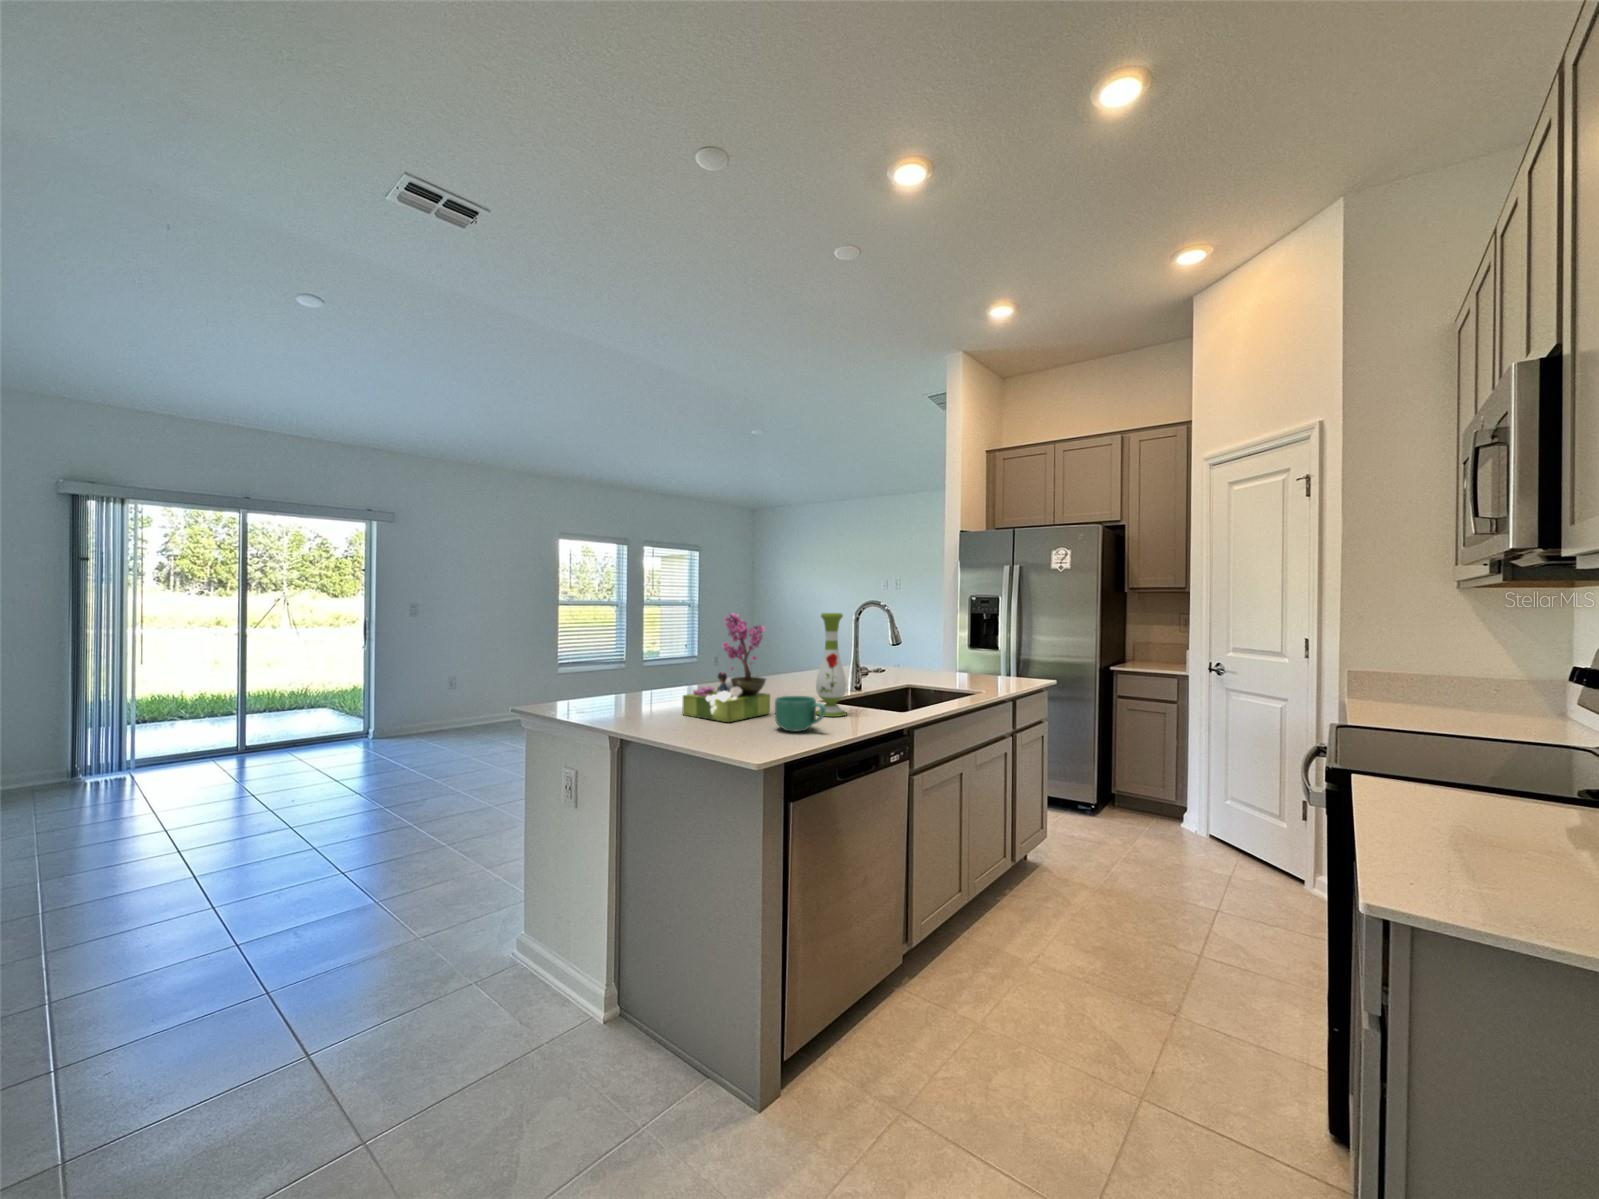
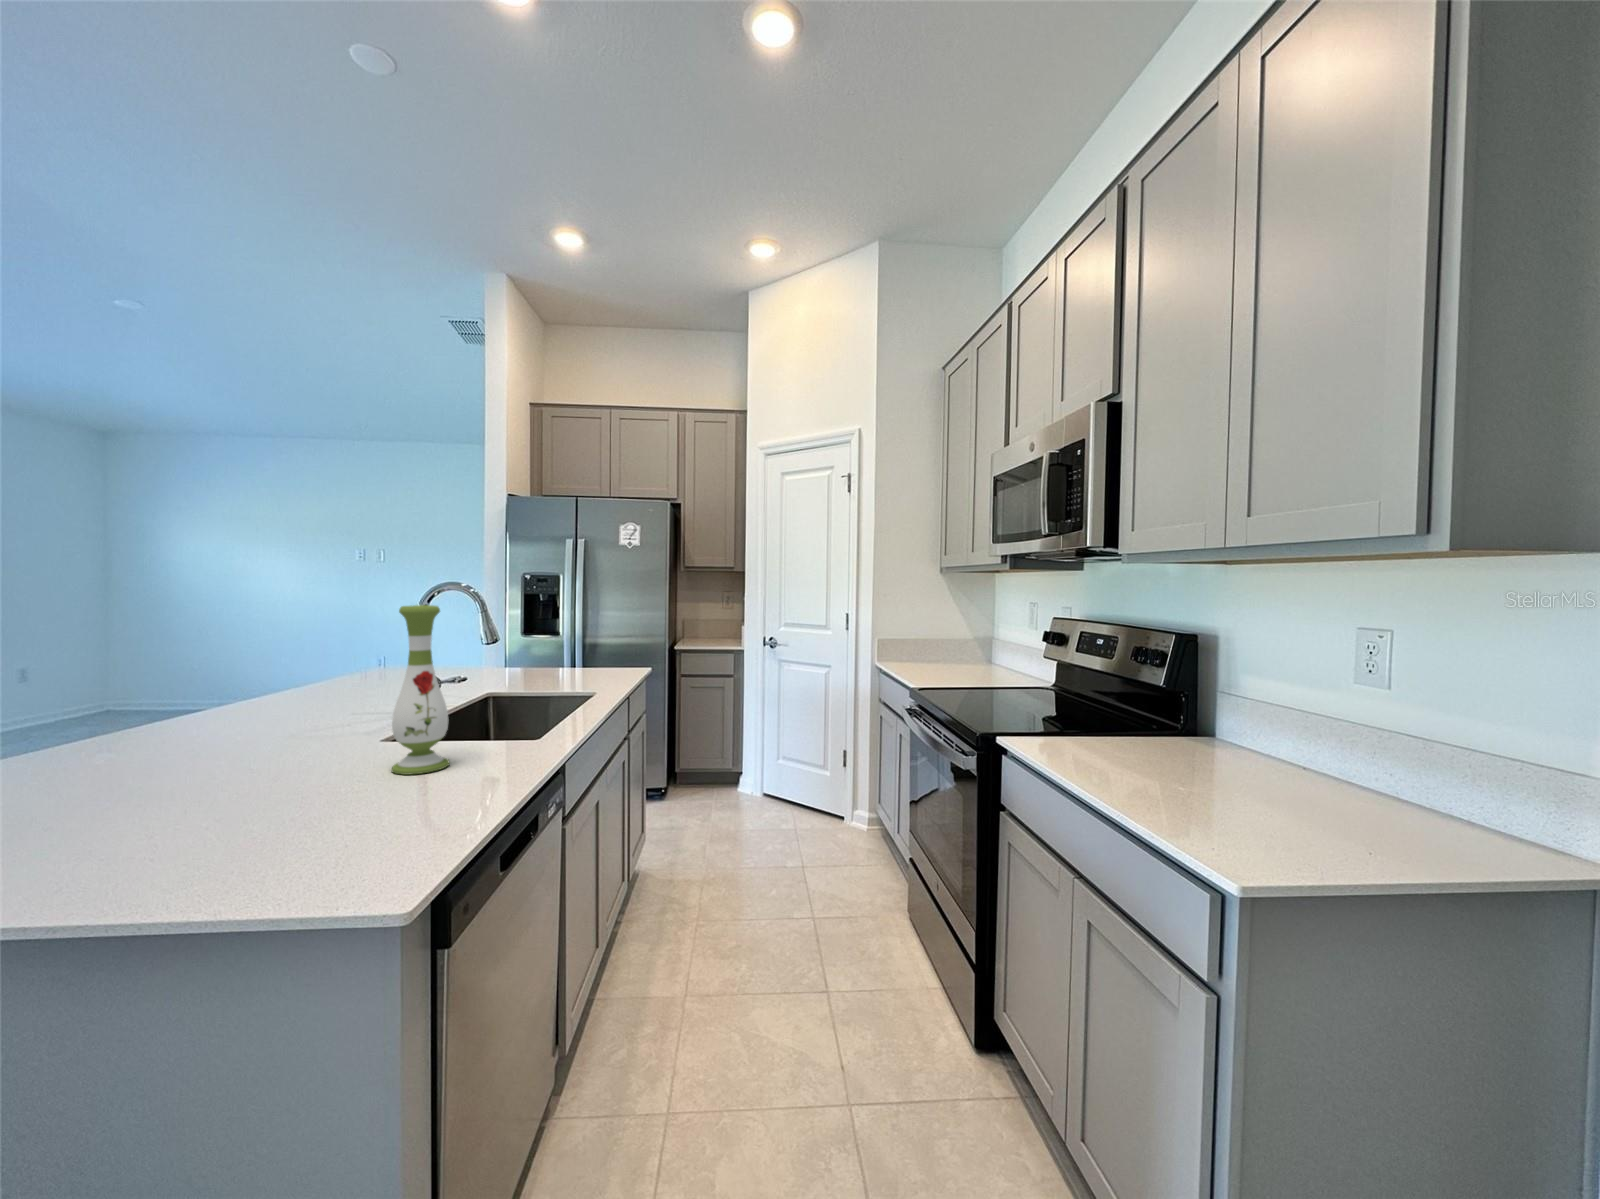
flower arrangement: present [682,613,770,722] -> none [61,606,300,838]
mug: present [775,696,826,732] -> none [337,752,448,823]

